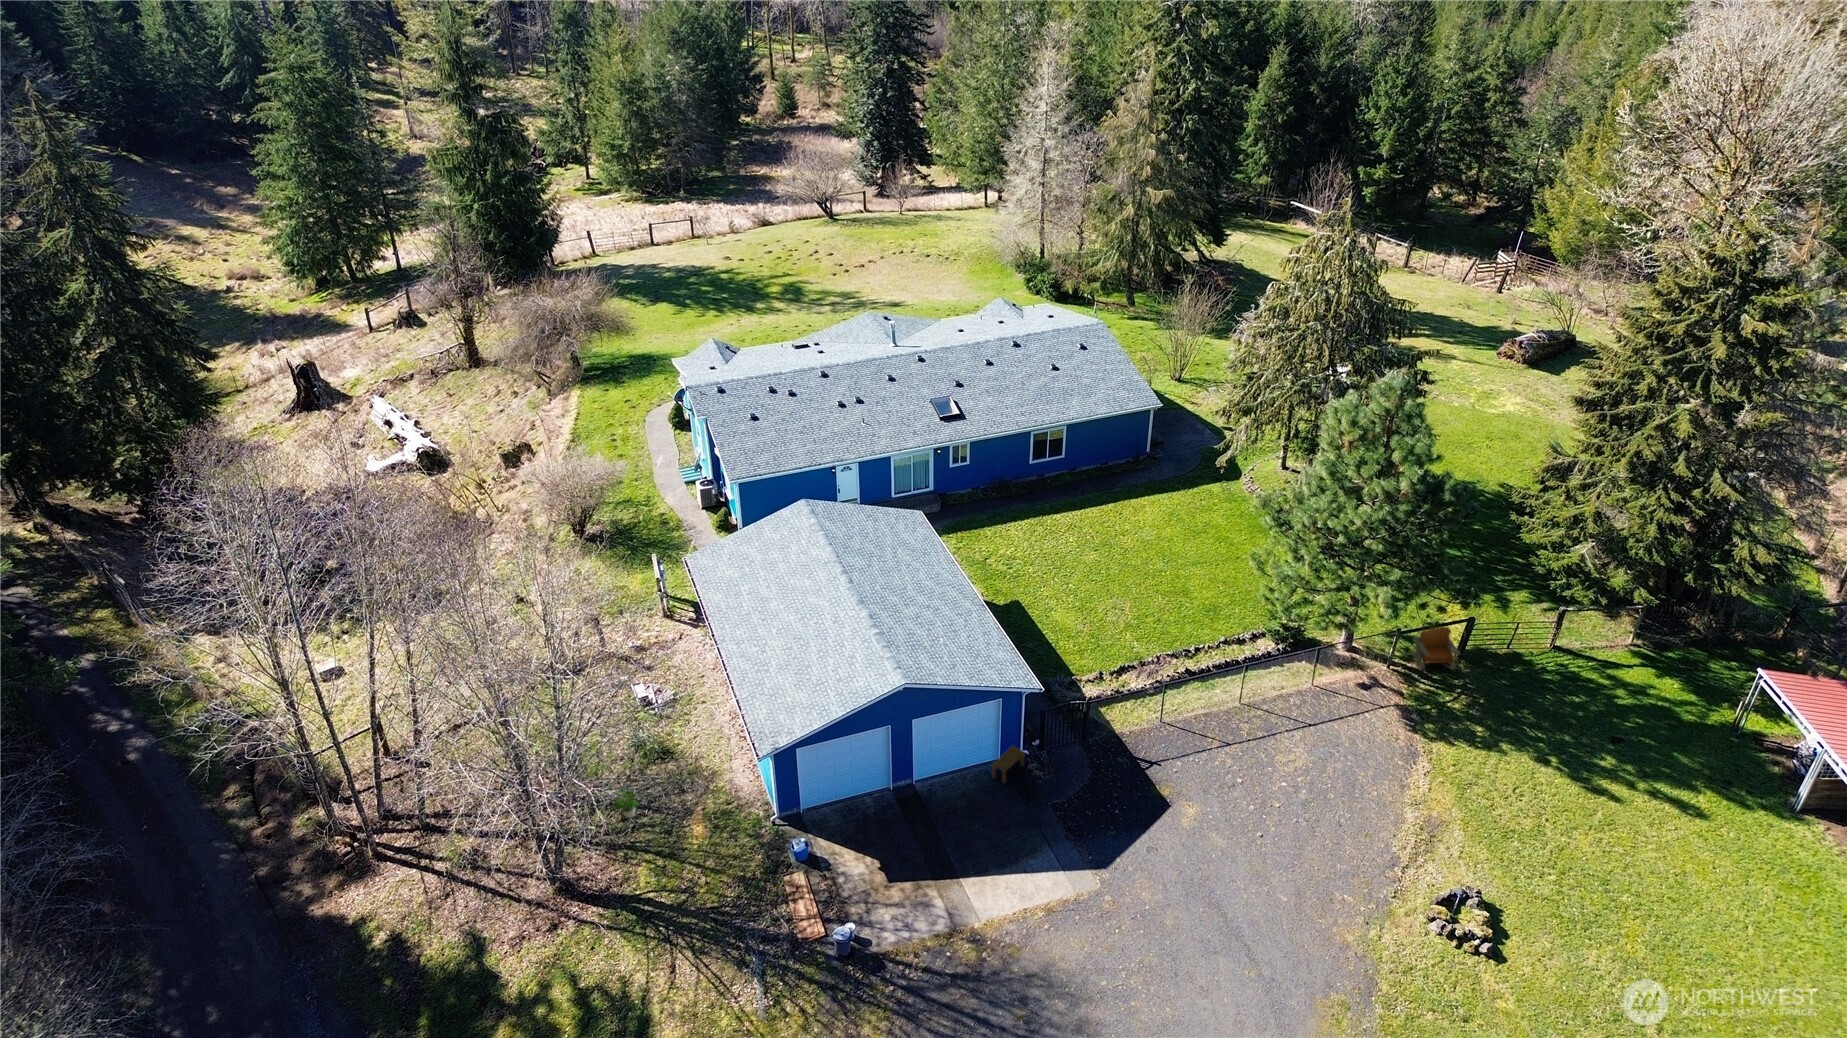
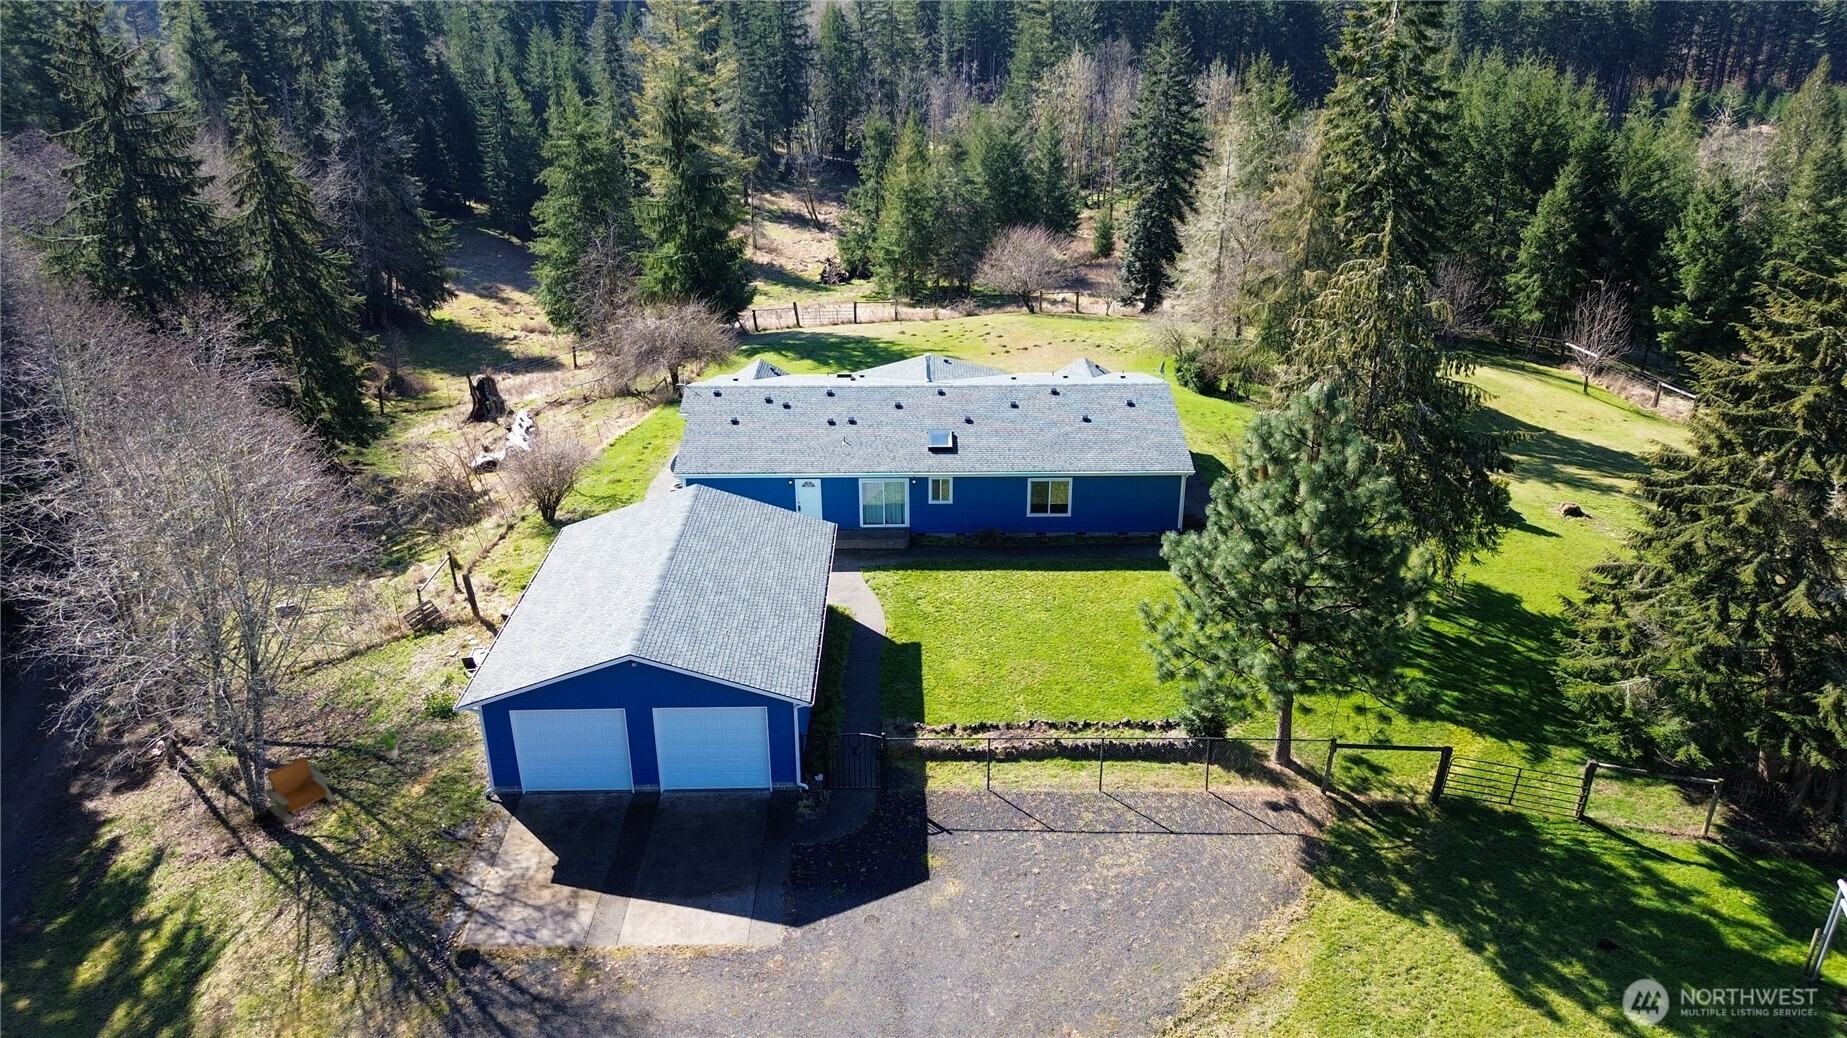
lounge chair: present [1412,627,1460,669] -> present [265,757,335,824]
bench: present [992,746,1025,783] -> none [759,773,803,813]

